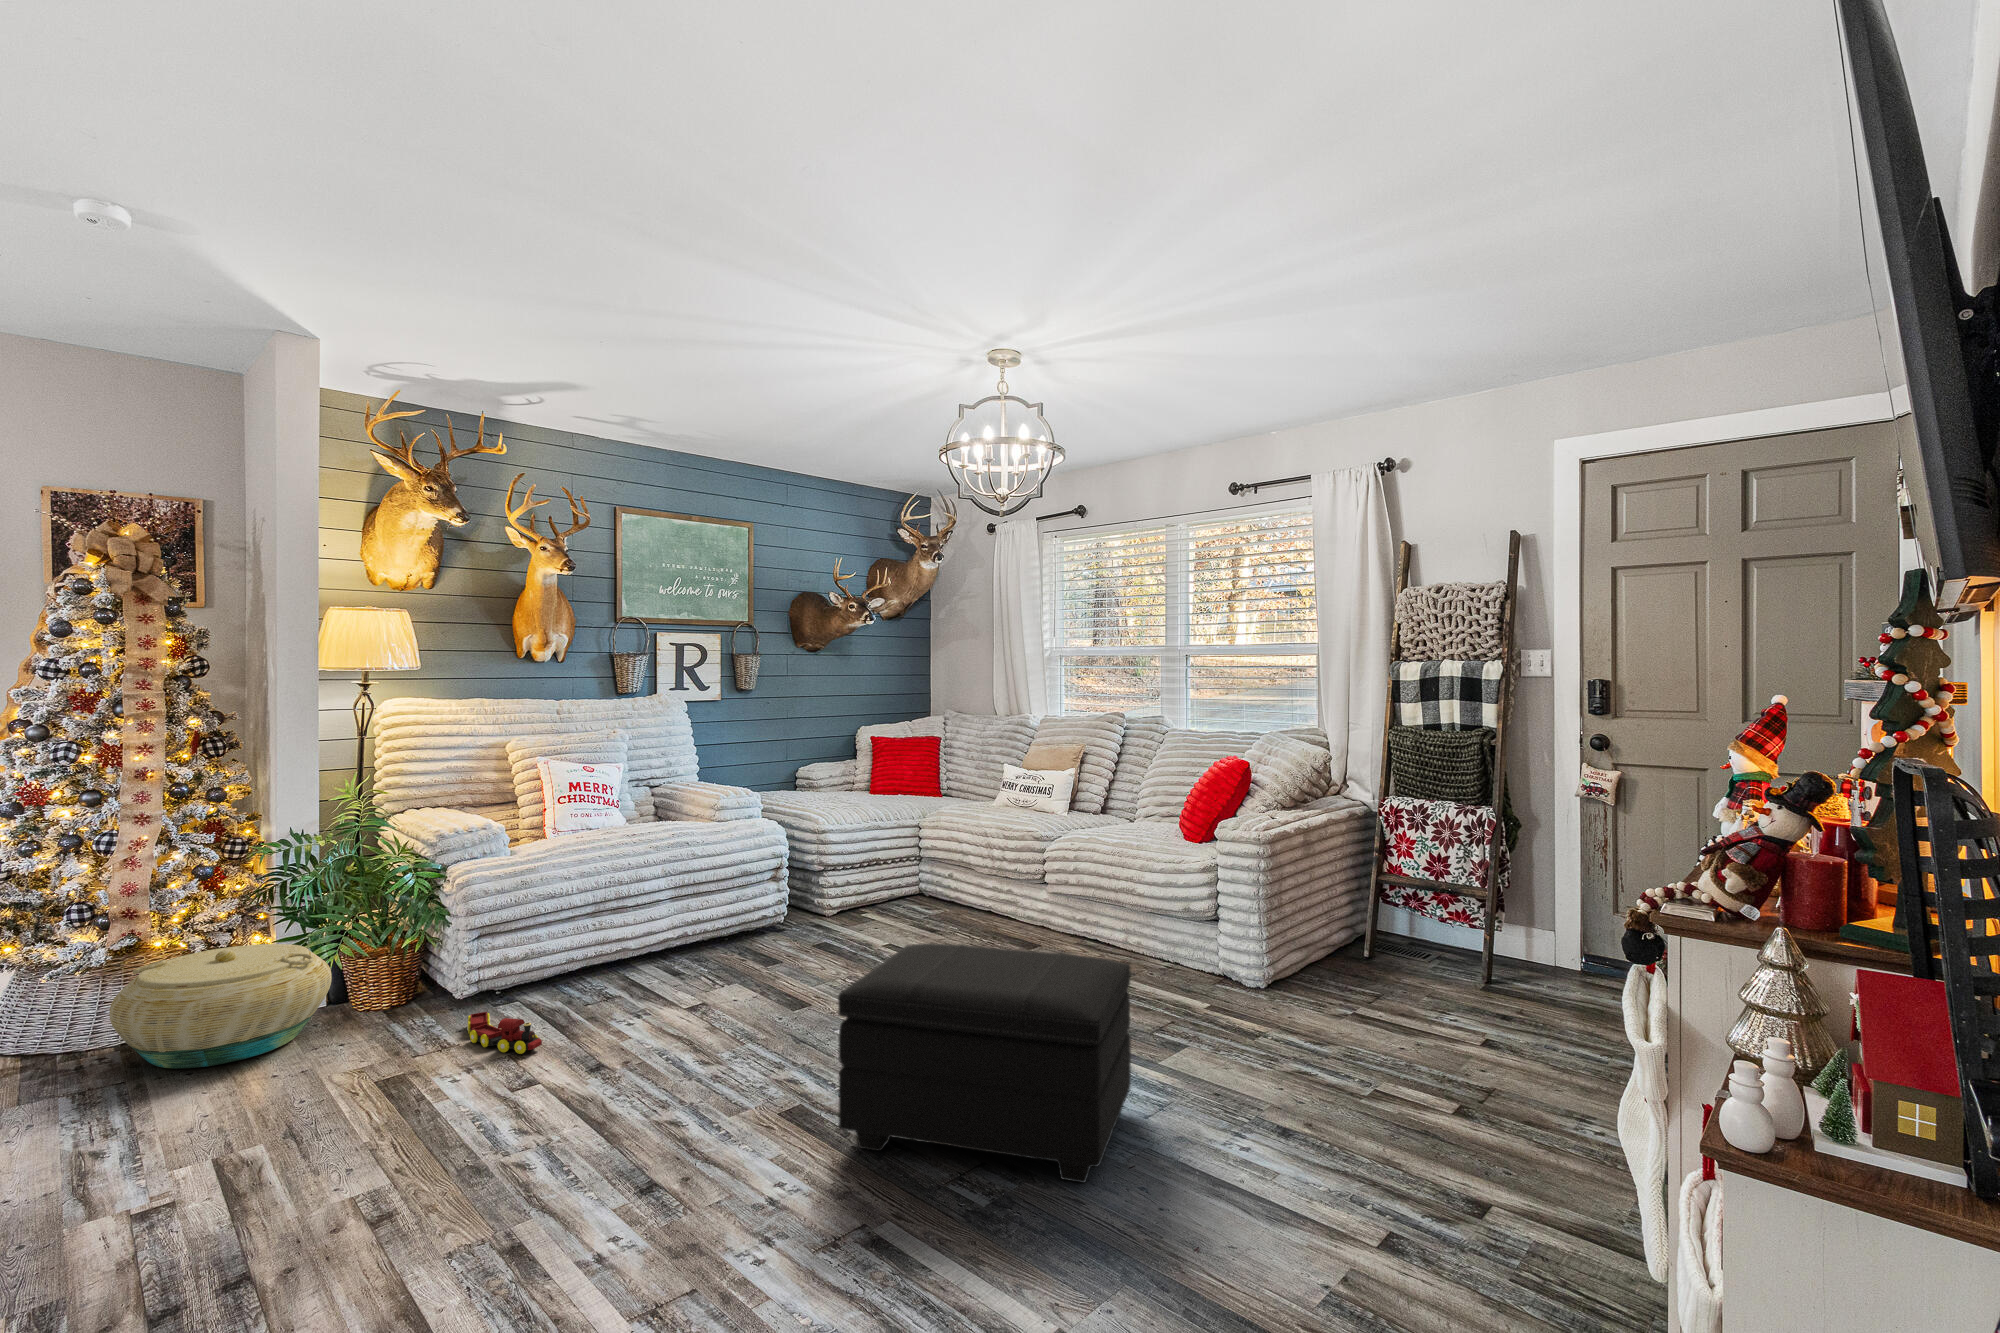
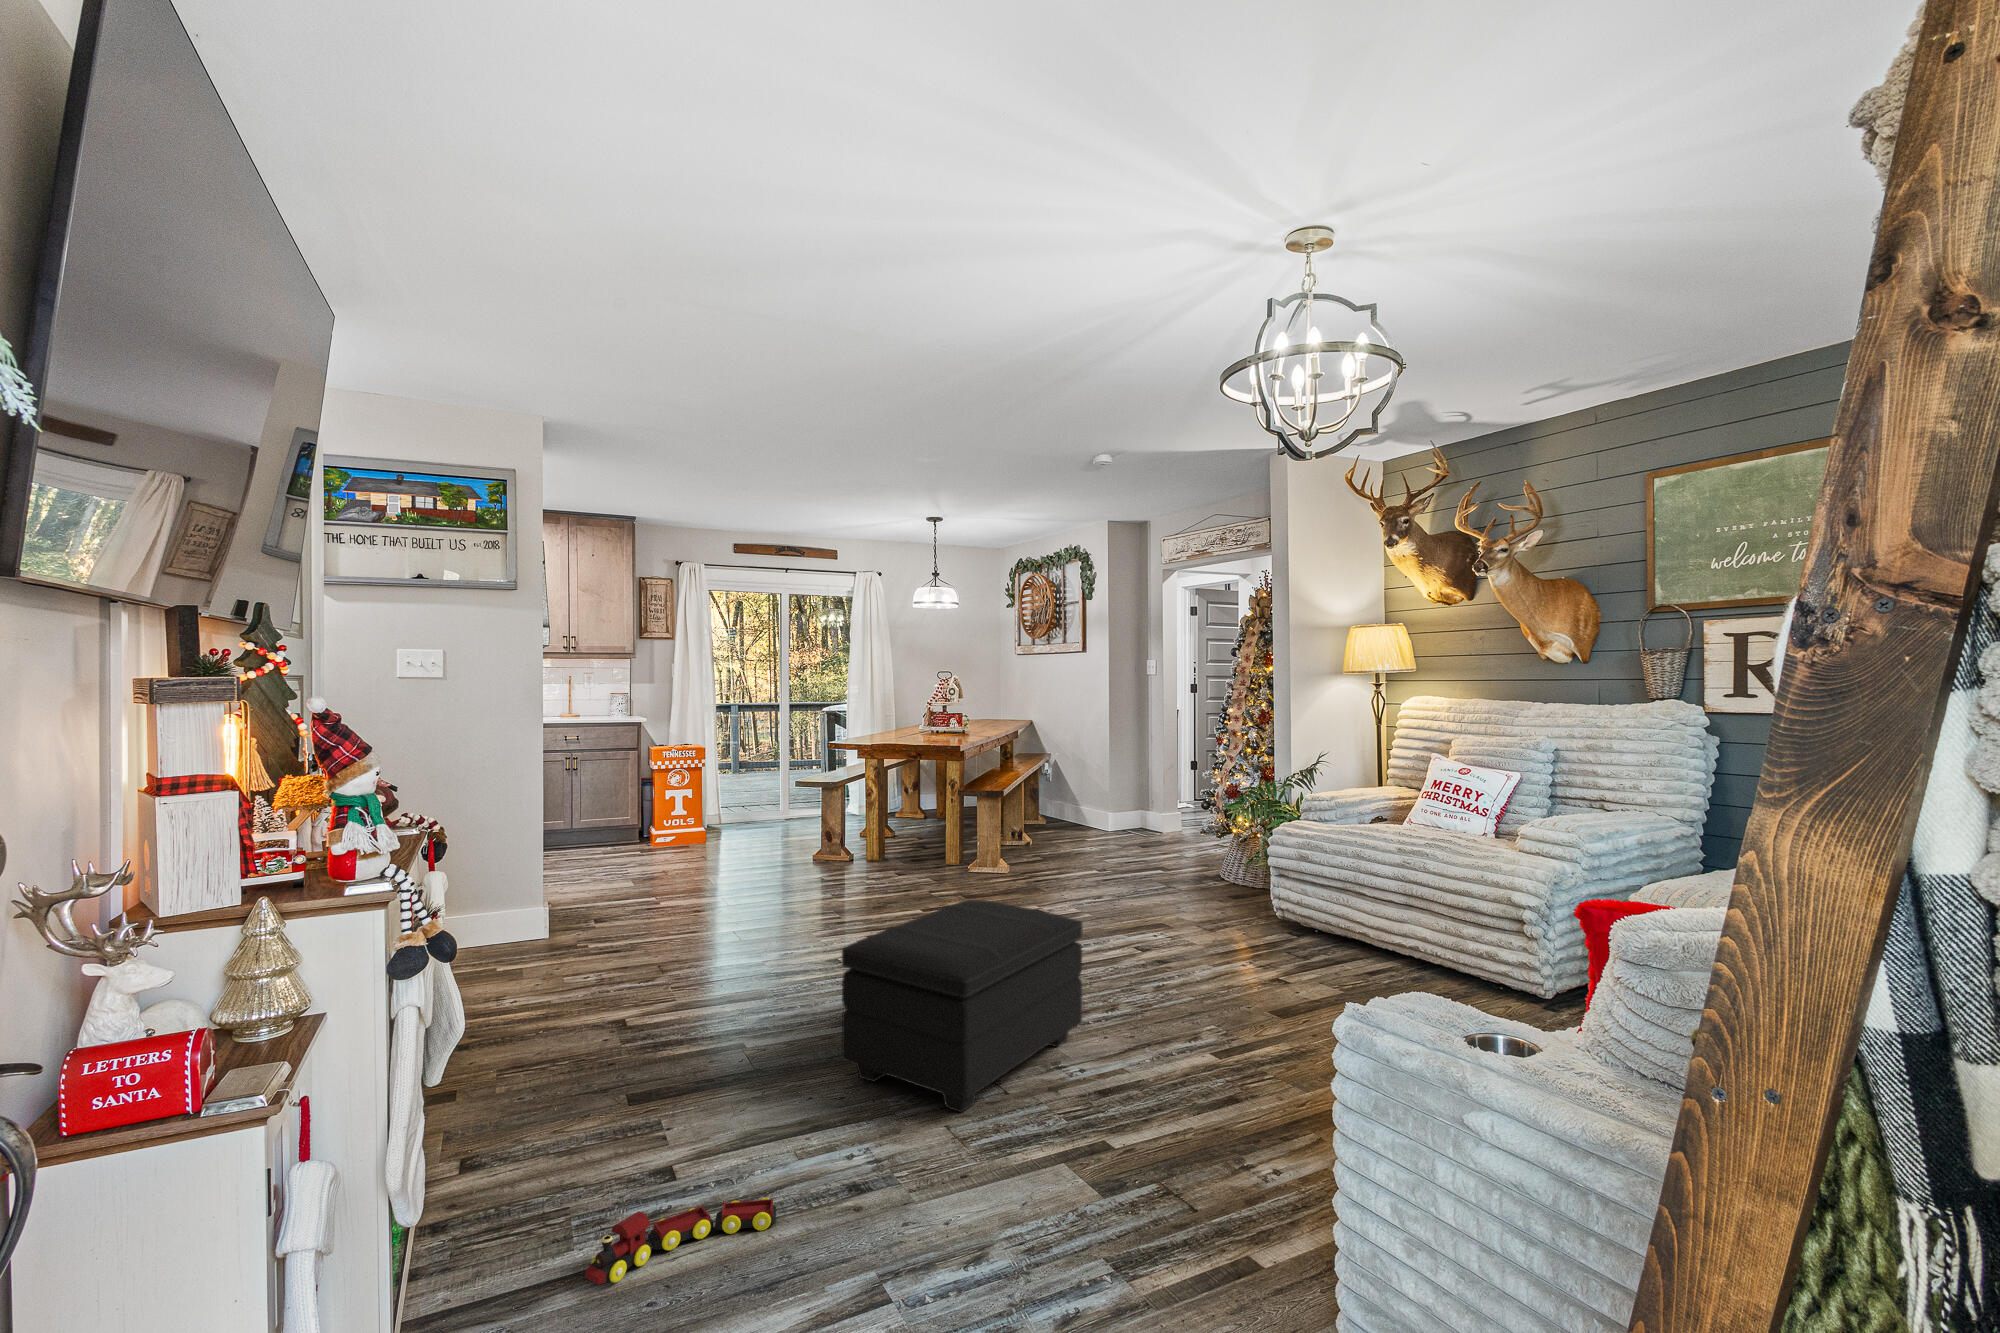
basket: present [109,944,332,1068] -> none [1160,825,1264,891]
toy train: present [467,1012,542,1054] -> present [586,1198,776,1284]

